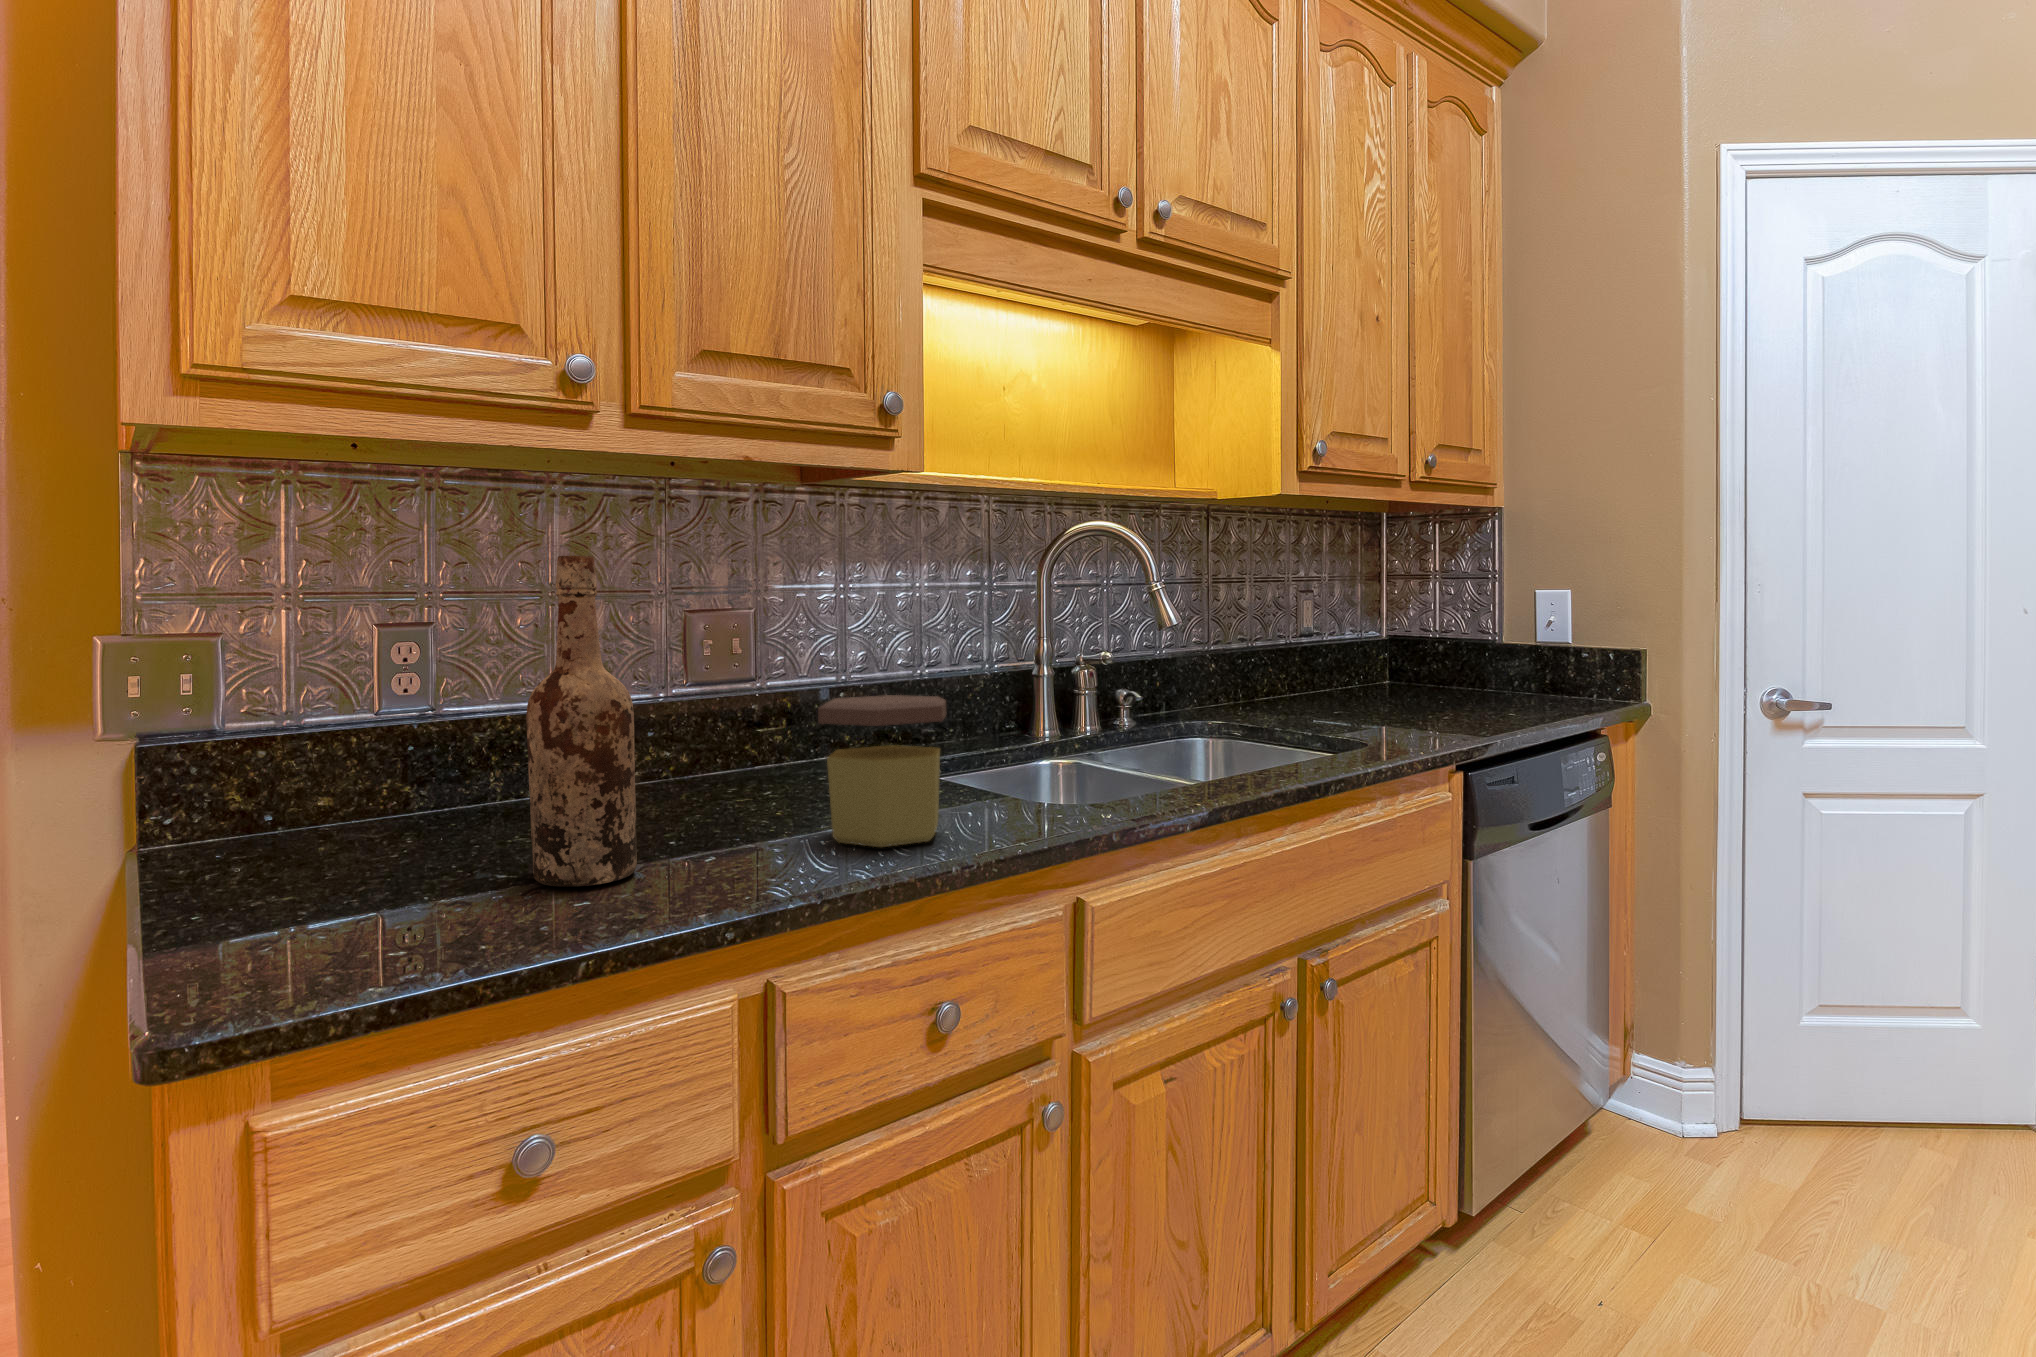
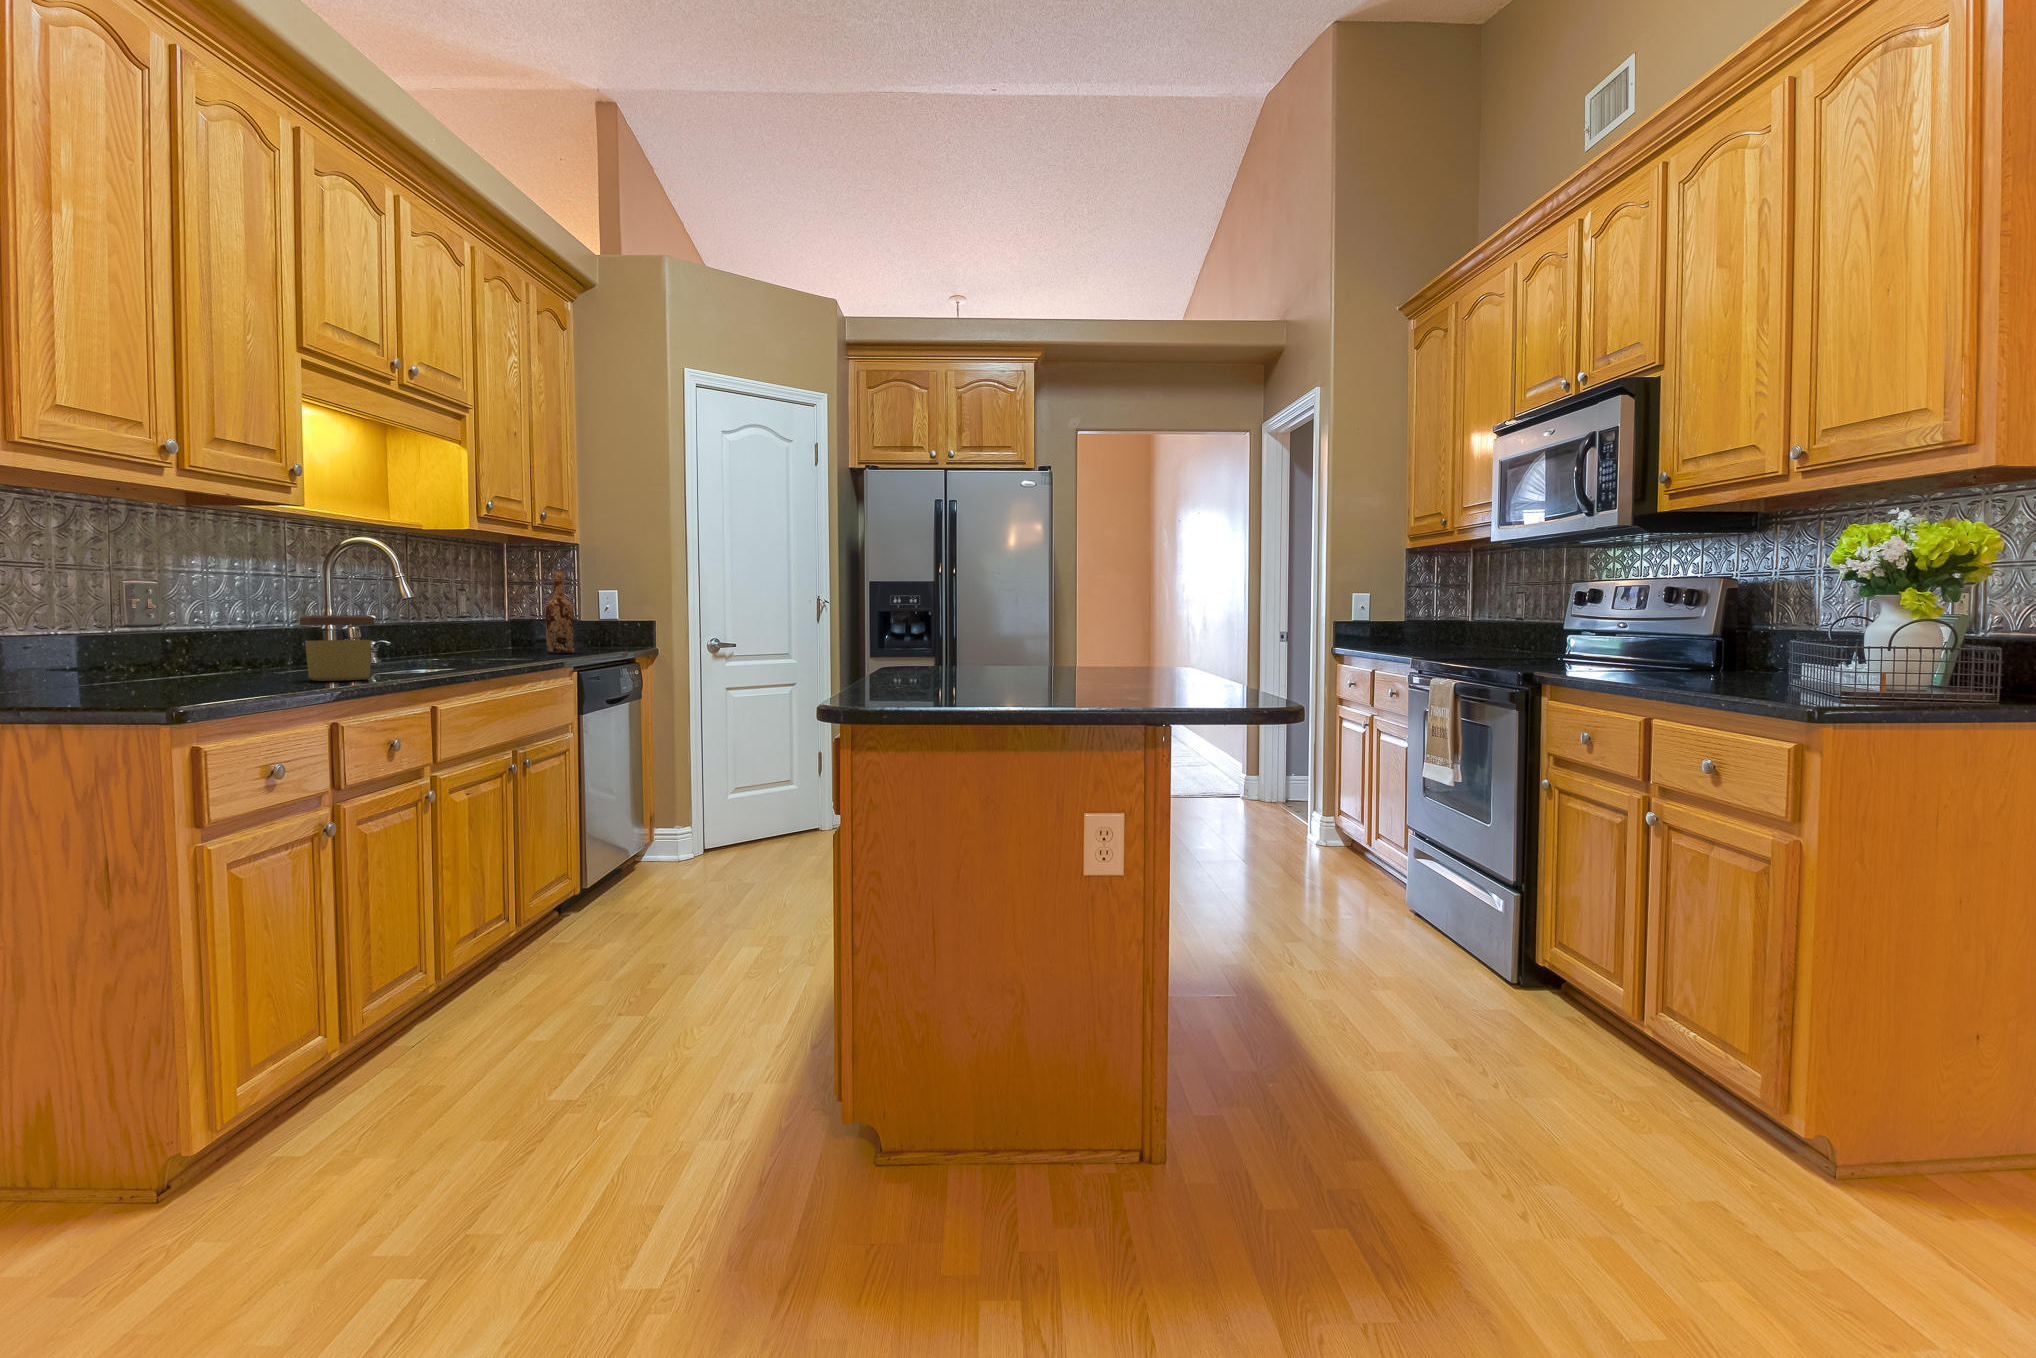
wine bottle: present [526,556,637,887] -> present [545,569,574,653]

